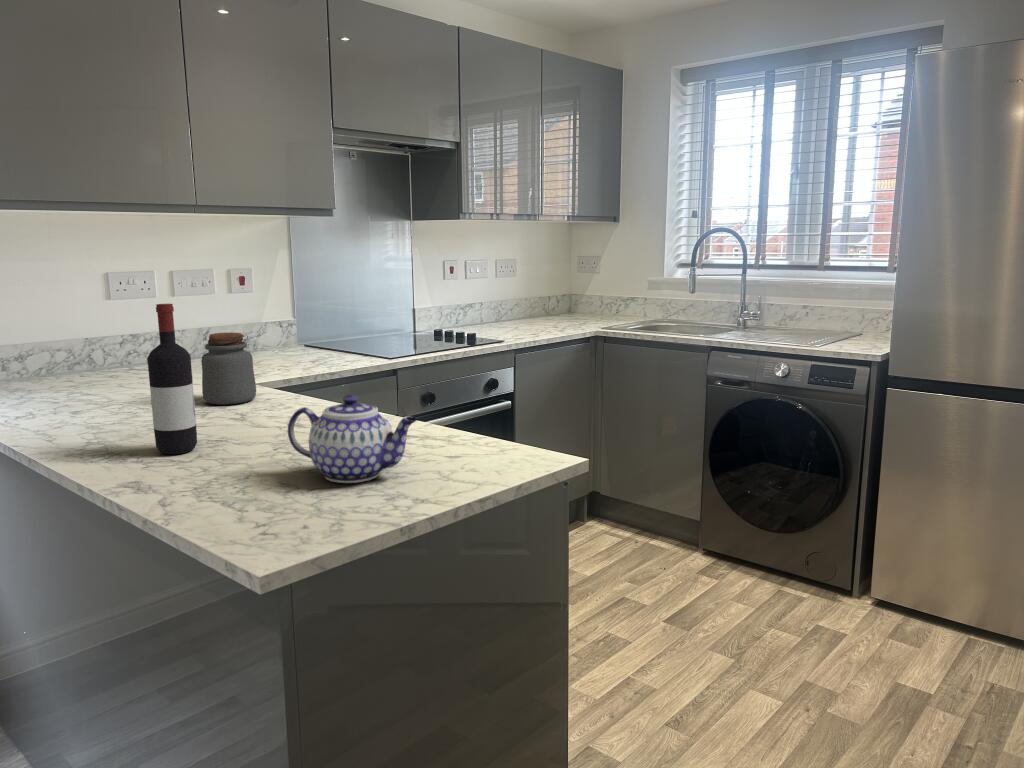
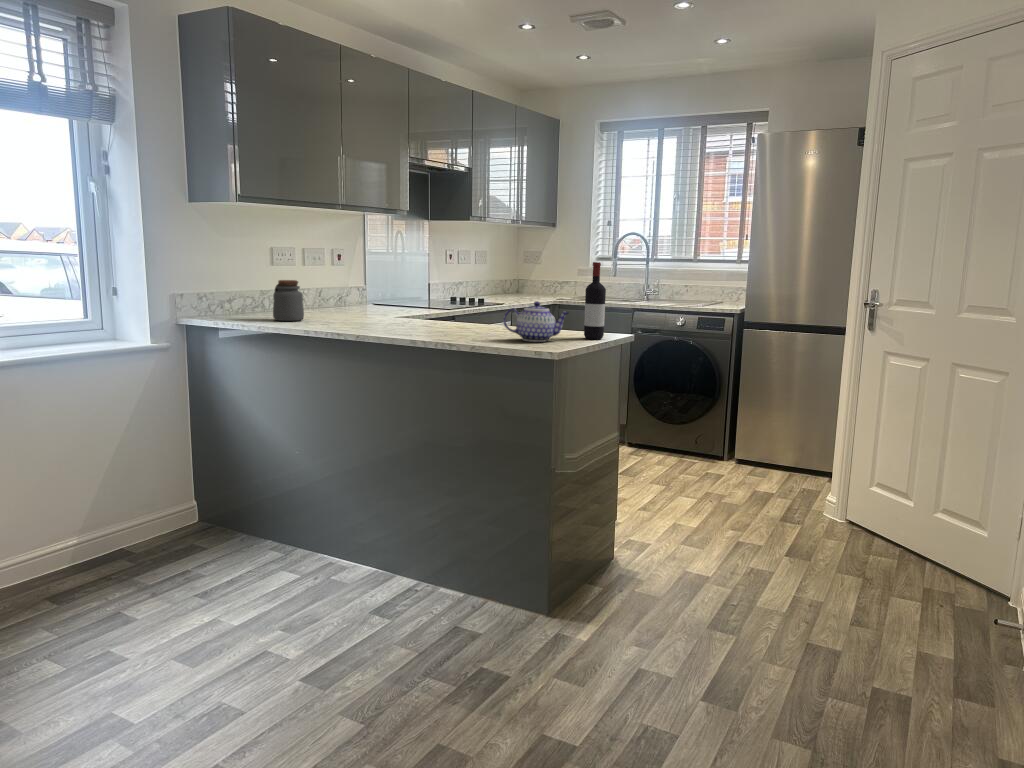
wine bottle: present [147,304,197,454] -> present [584,262,606,339]
jar: present [201,332,256,405] -> present [273,280,304,321]

